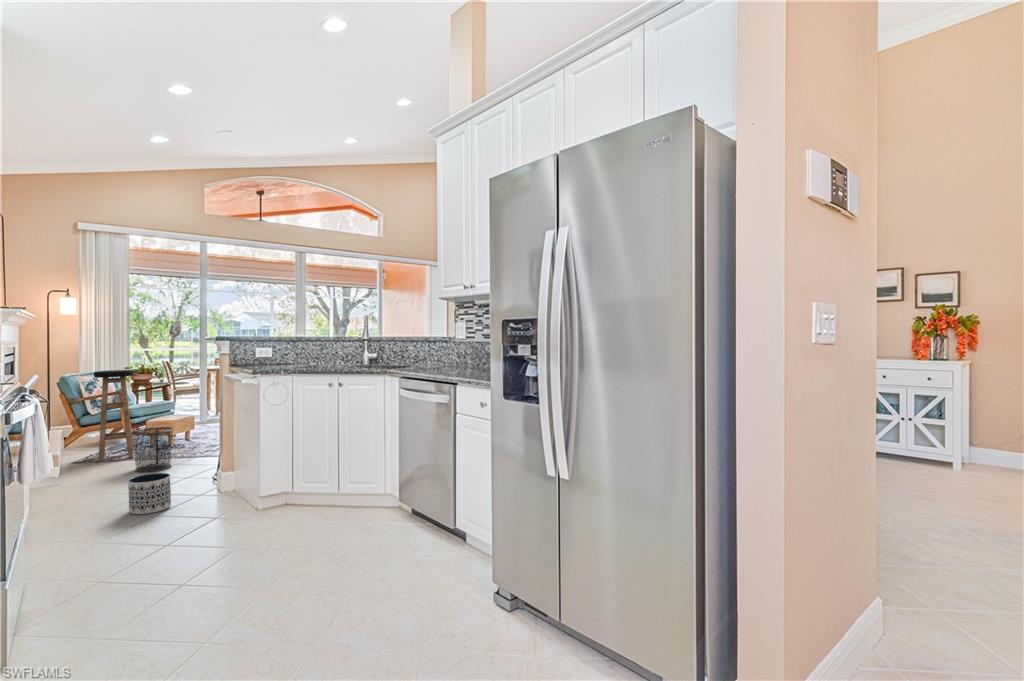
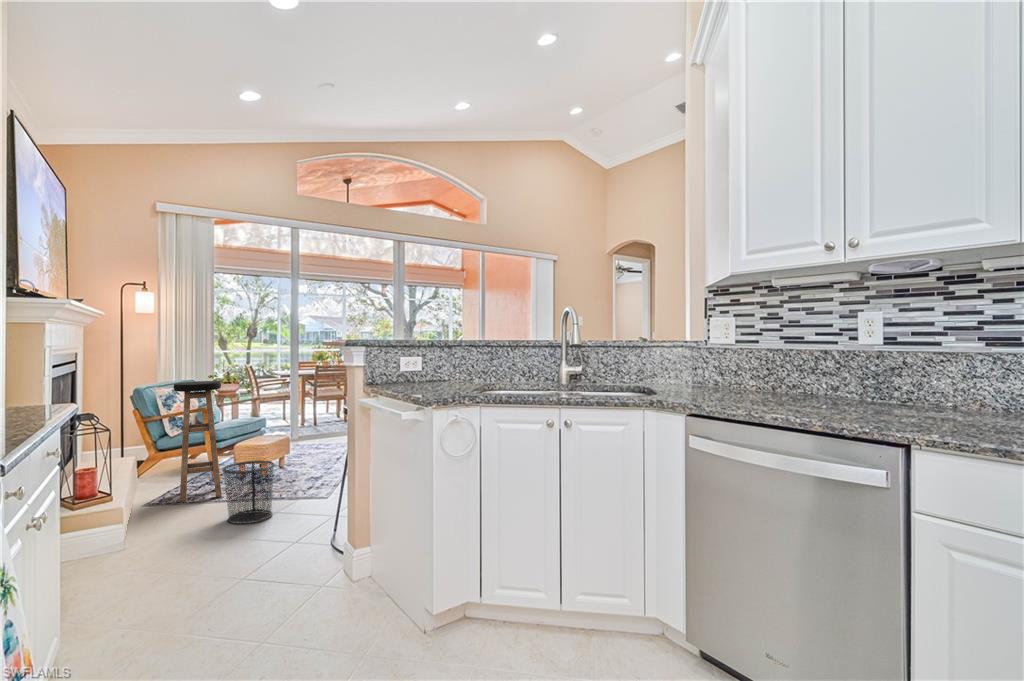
planter: present [128,473,171,514] -> none [232,545,290,612]

